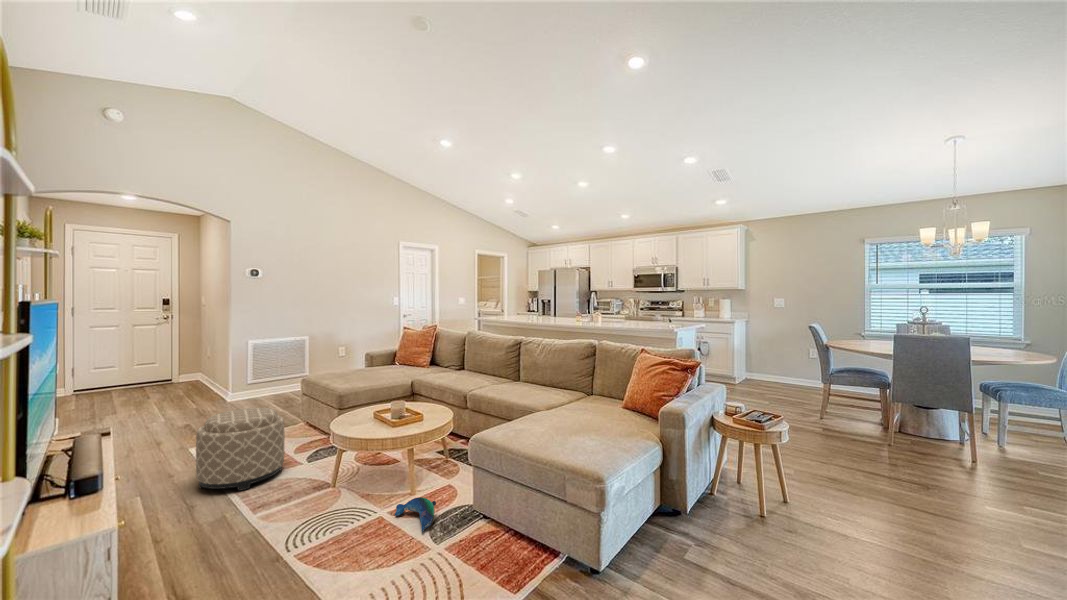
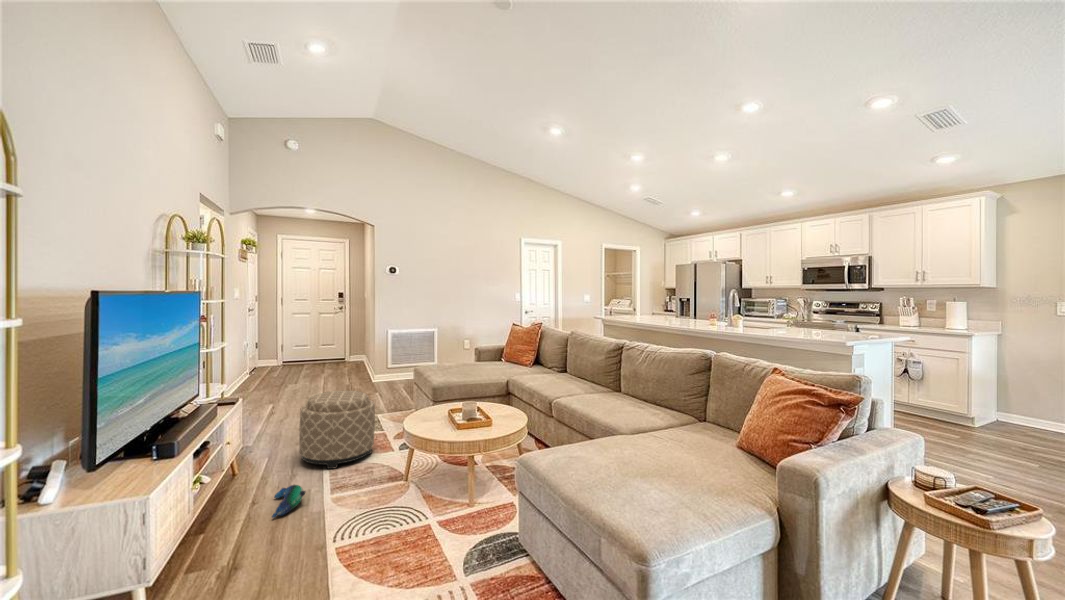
plush toy: present [395,497,436,532] -> present [272,485,306,518]

